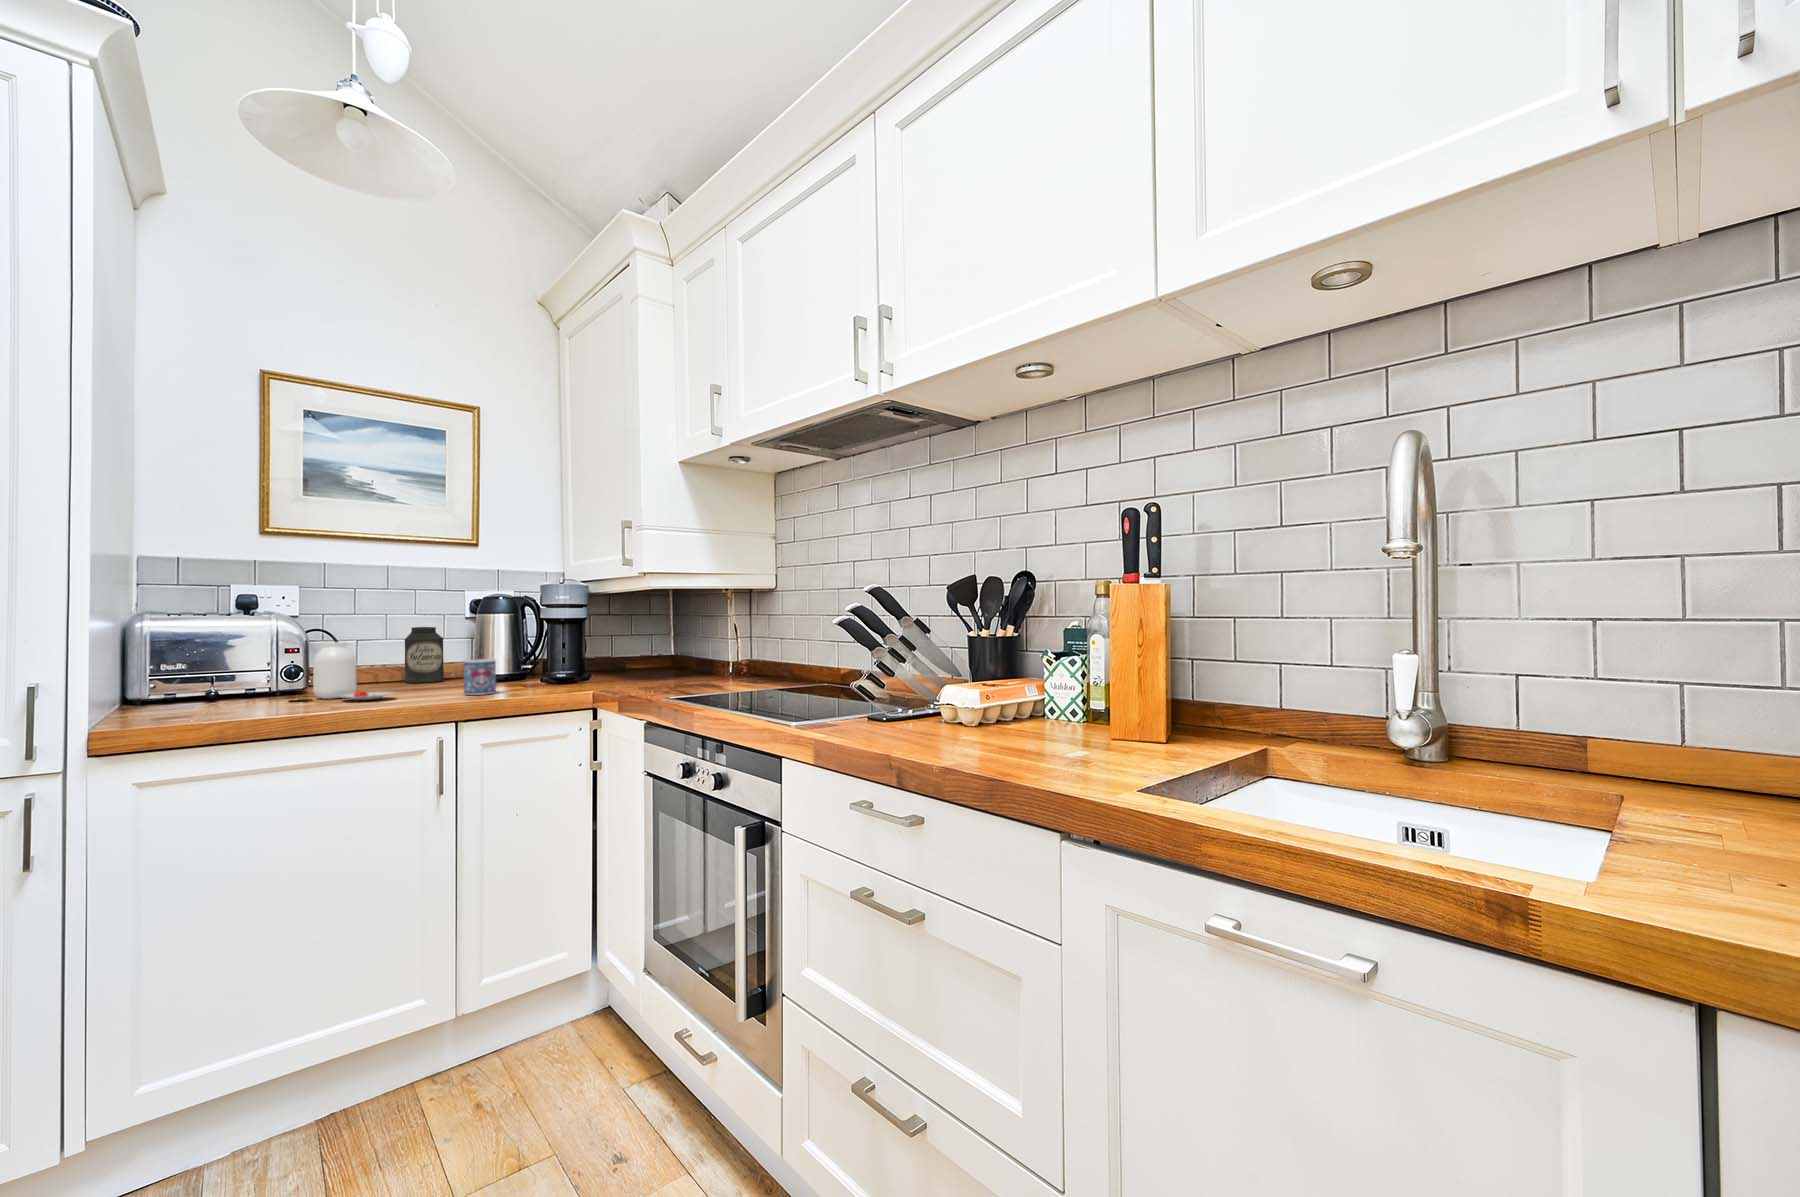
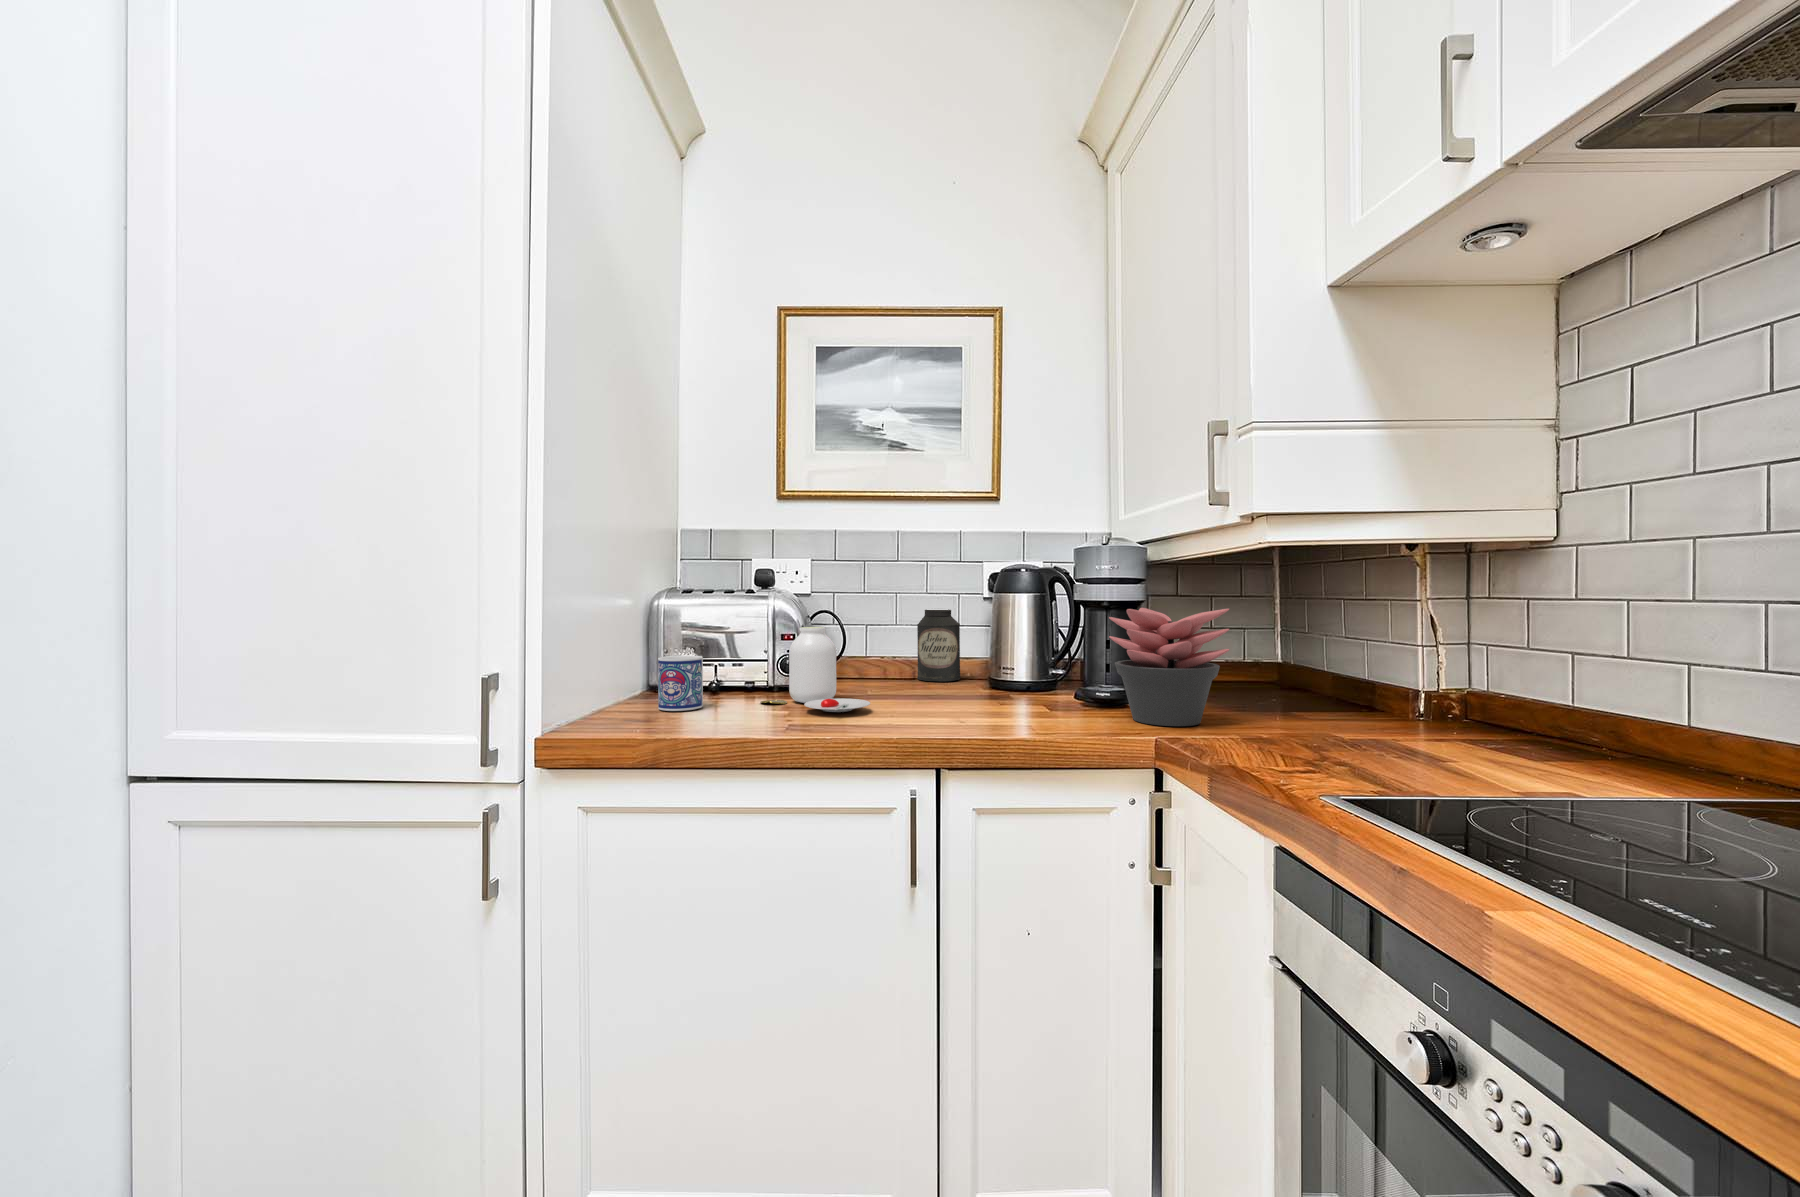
succulent plant: none [565,623,633,689] -> present [1109,608,1229,726]
mug: present [464,659,496,695] -> present [658,656,703,711]

